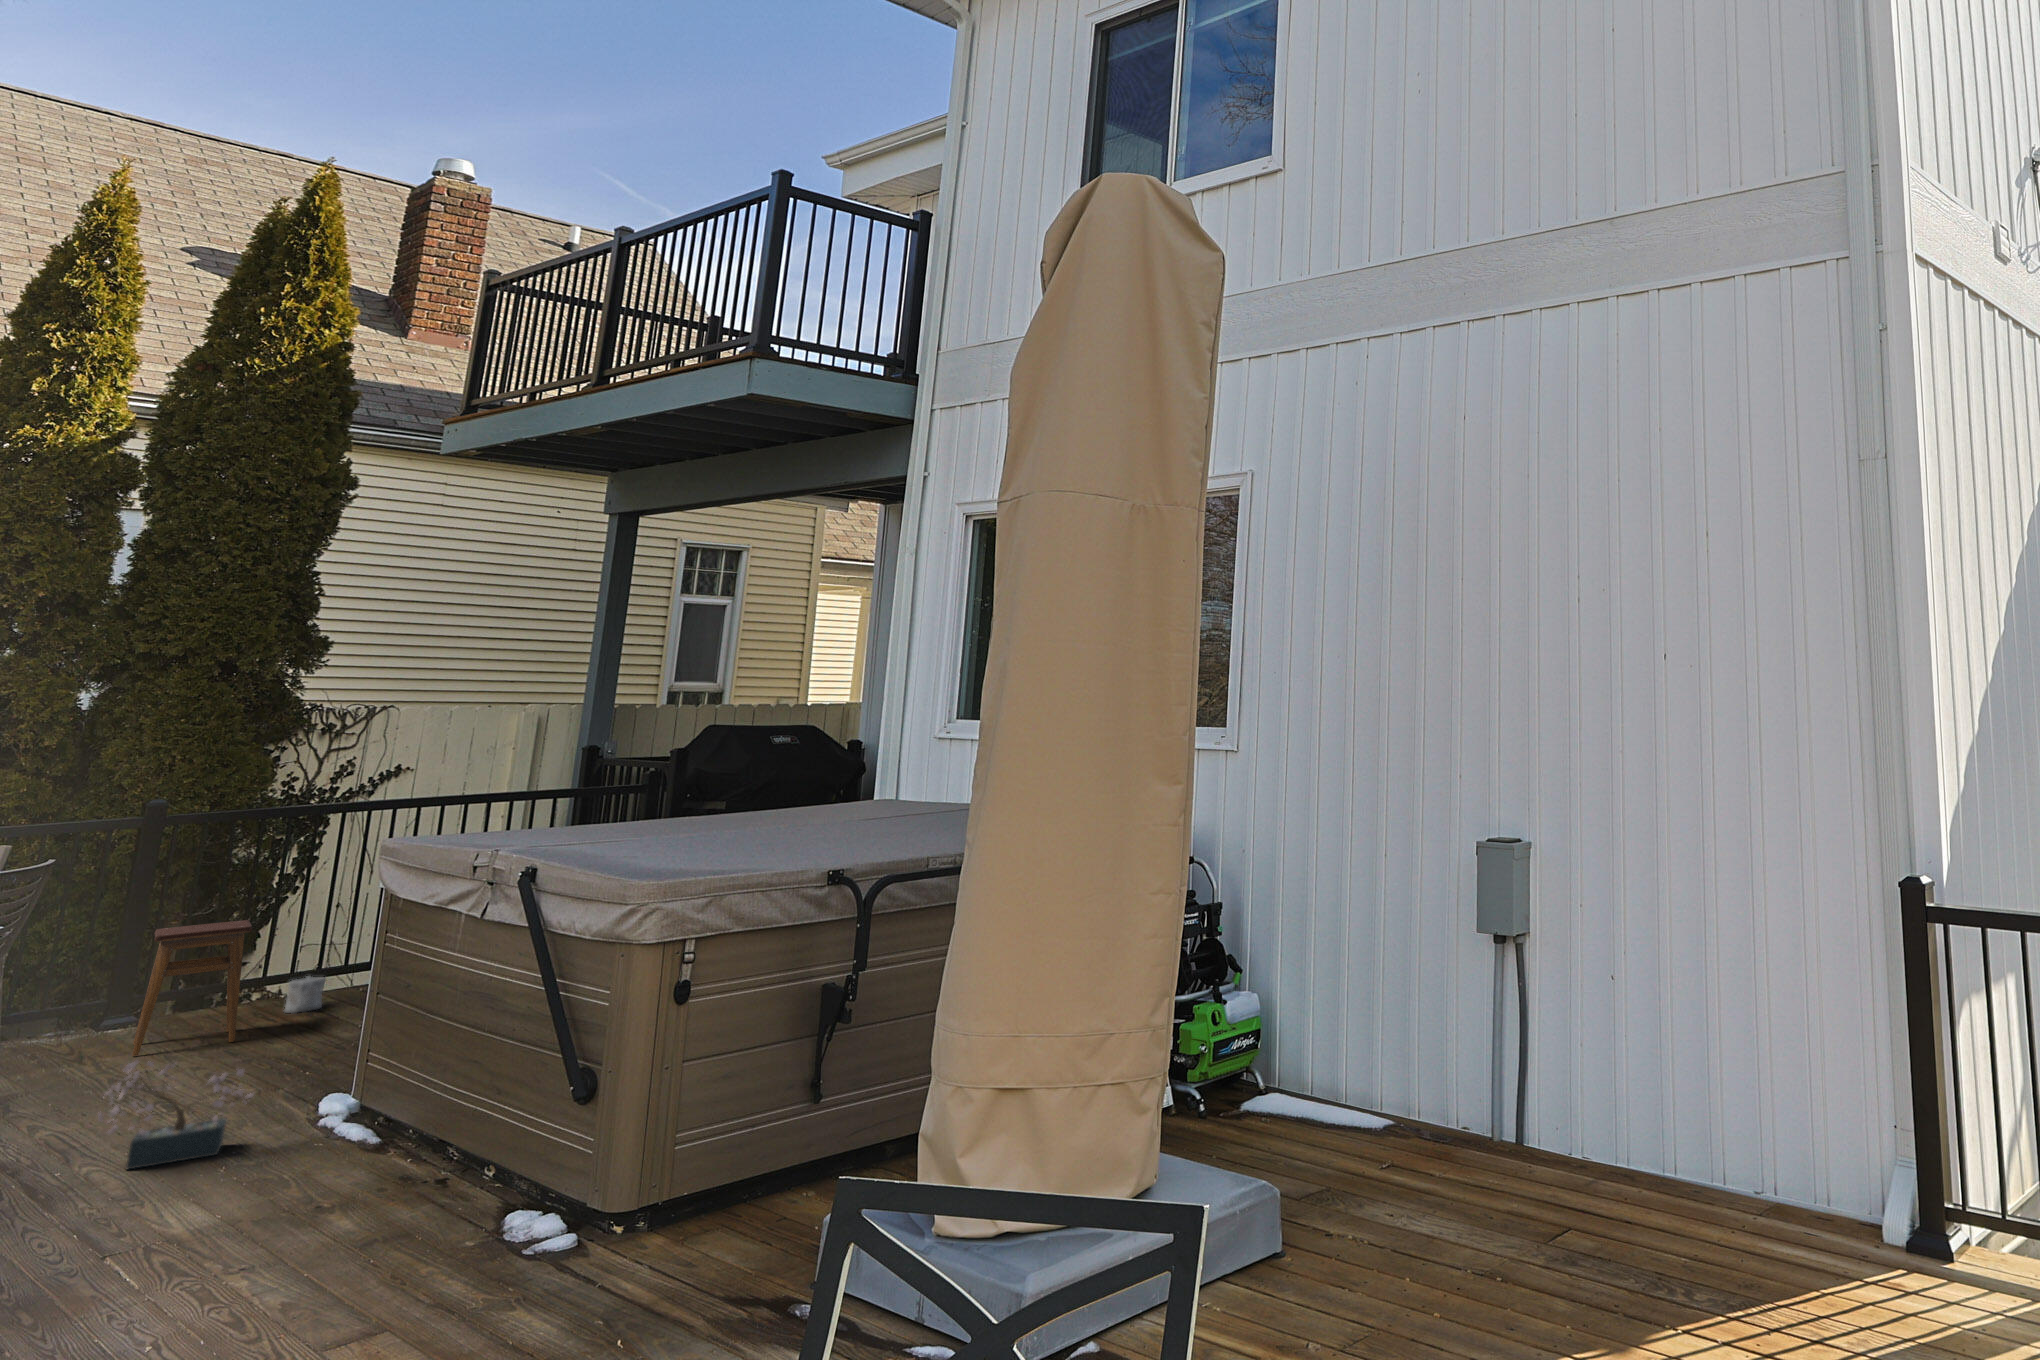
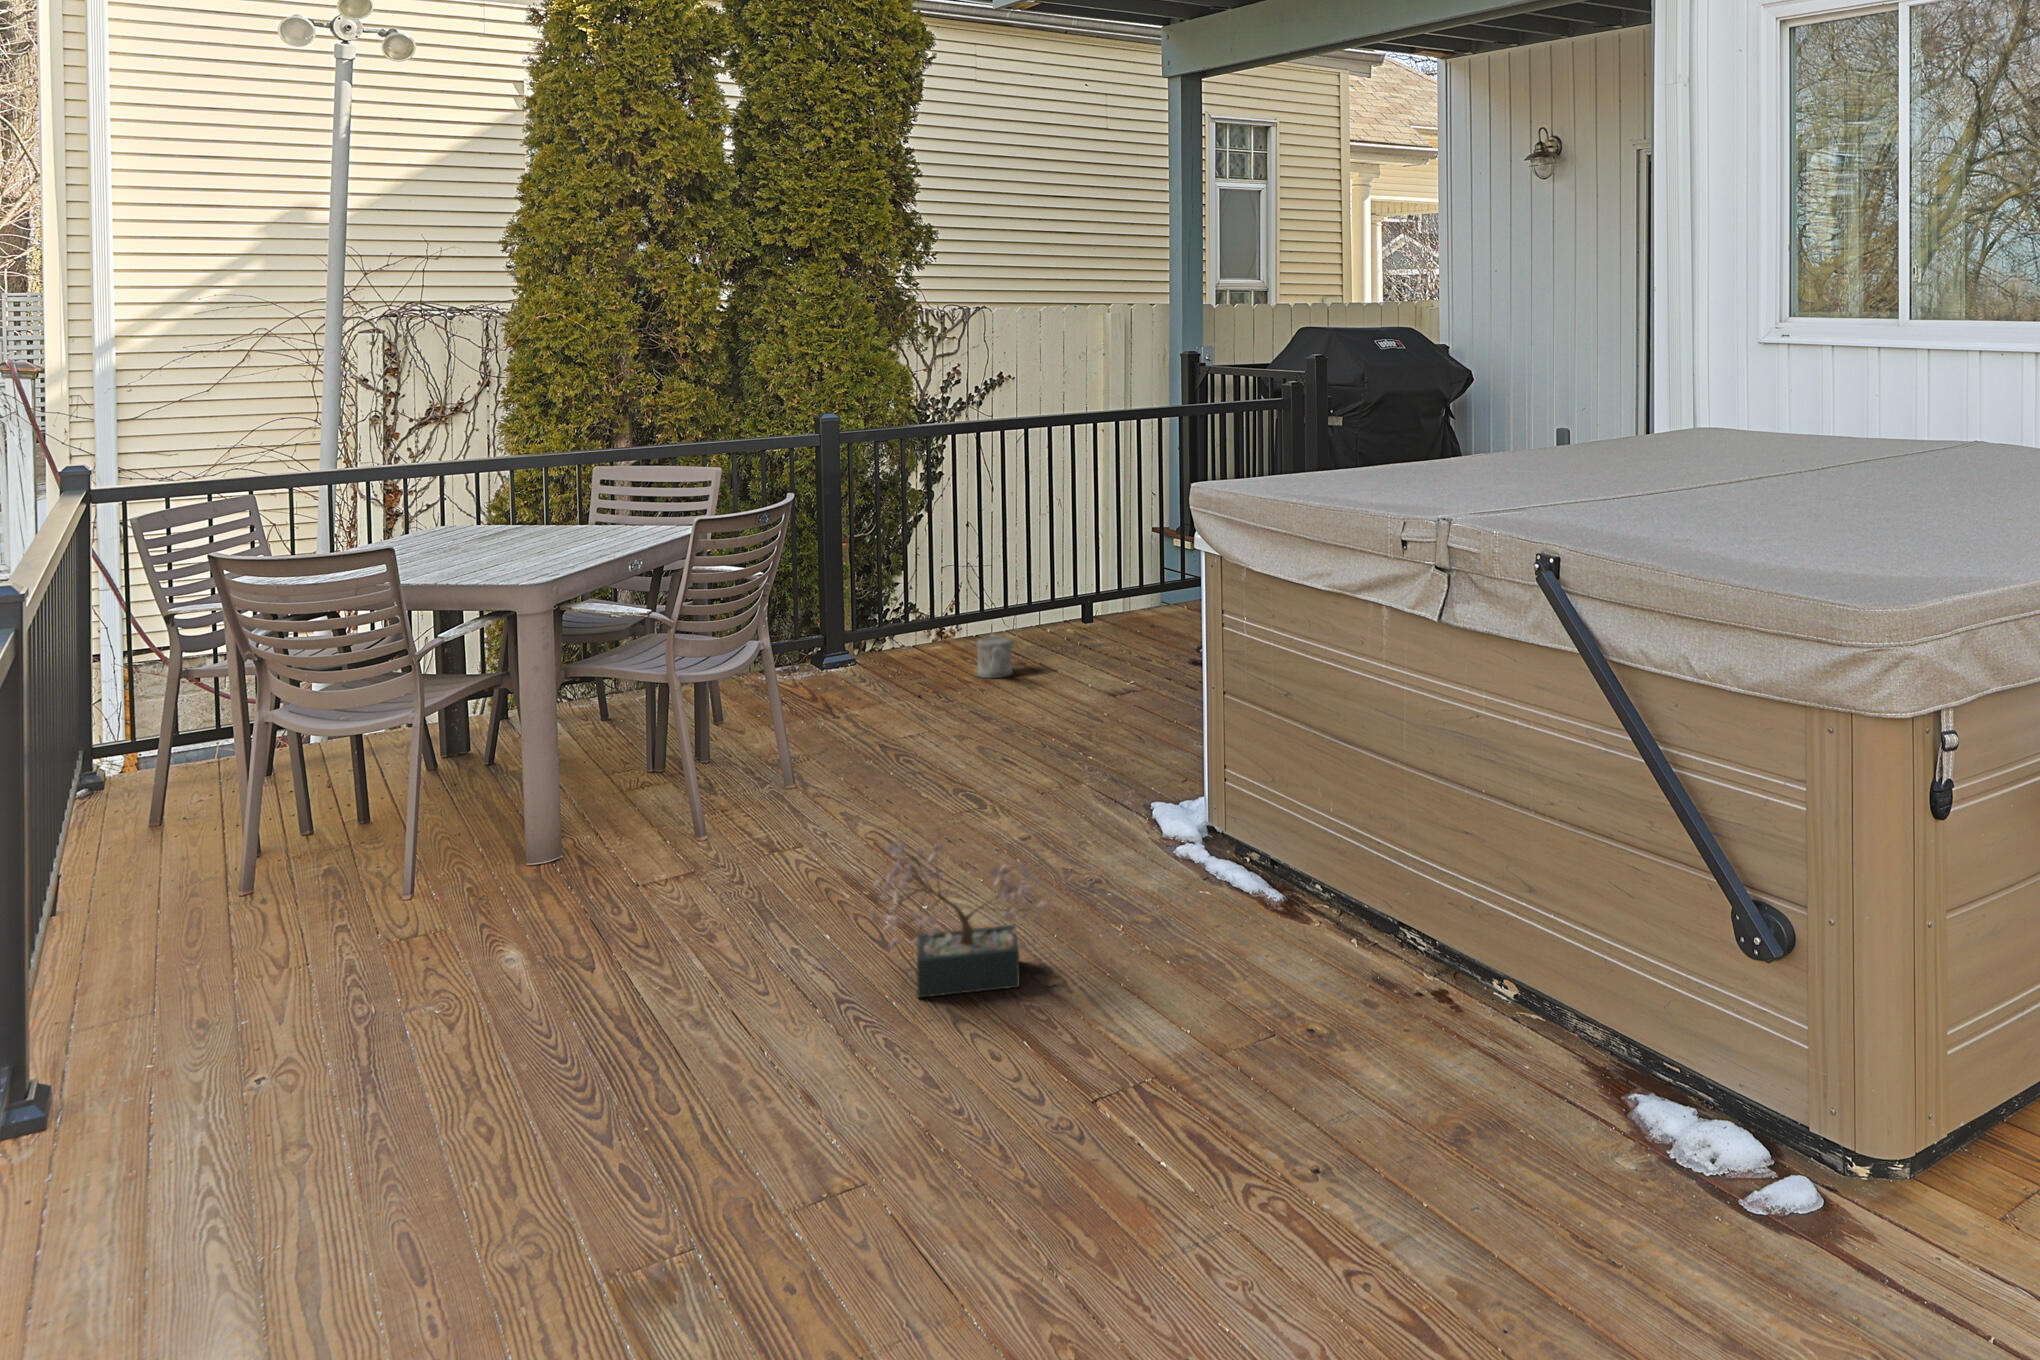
stool: present [132,920,252,1056] -> none [846,575,947,731]

